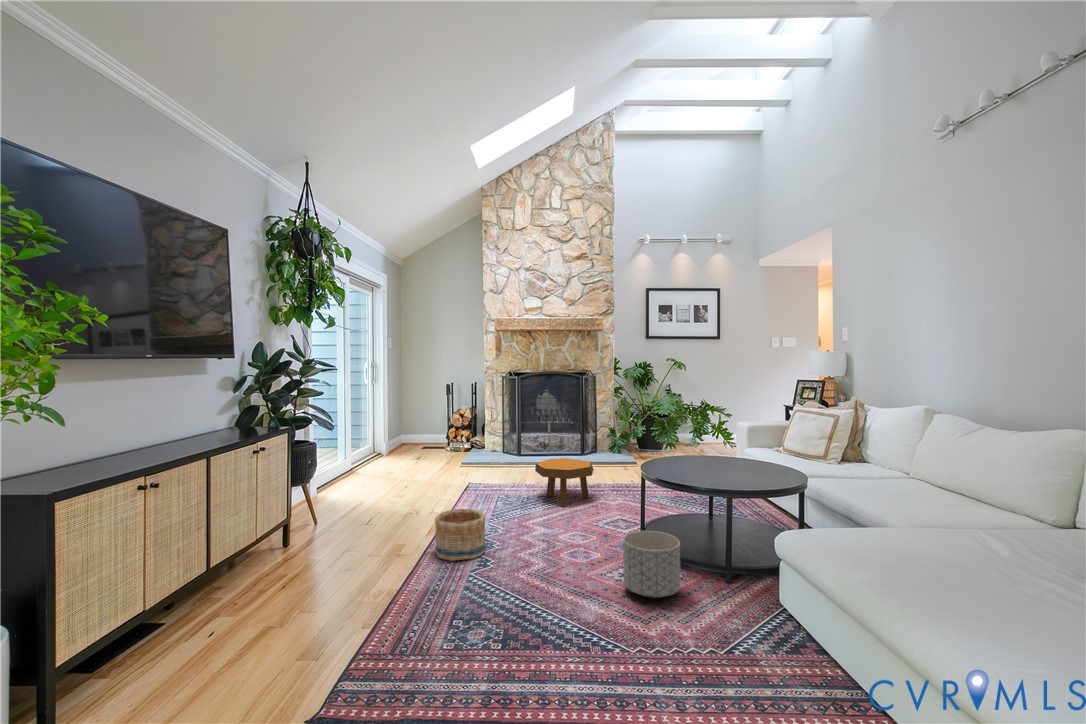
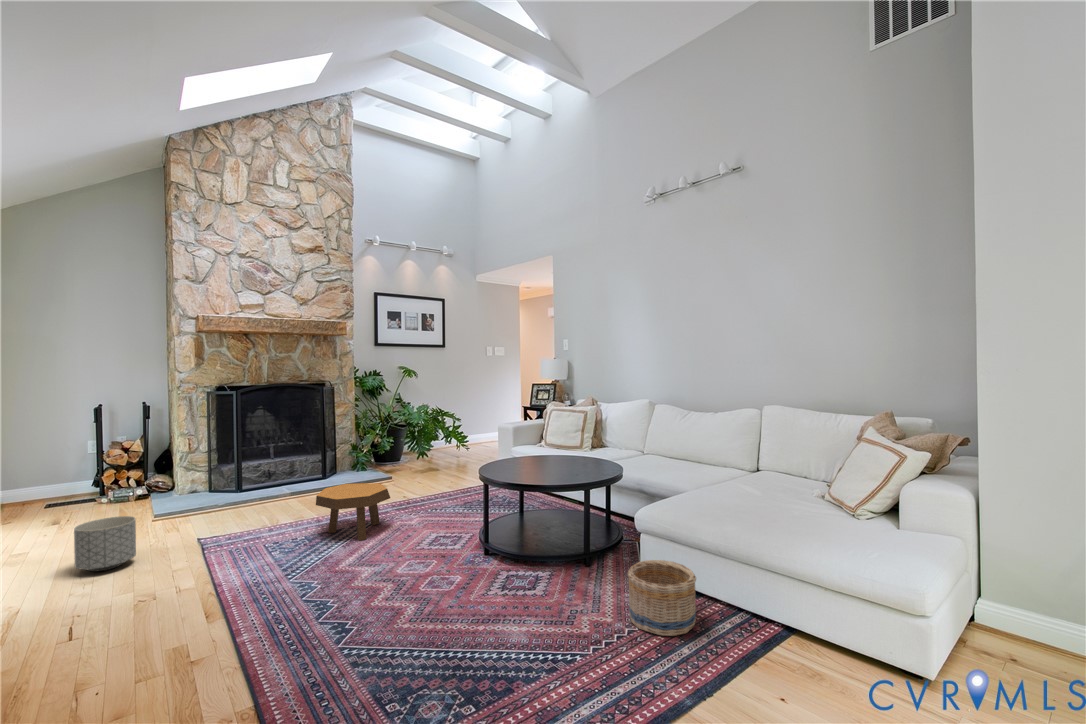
basket: present [435,509,486,561] -> present [628,560,696,636]
planter: present [623,531,680,598] -> present [74,516,136,572]

